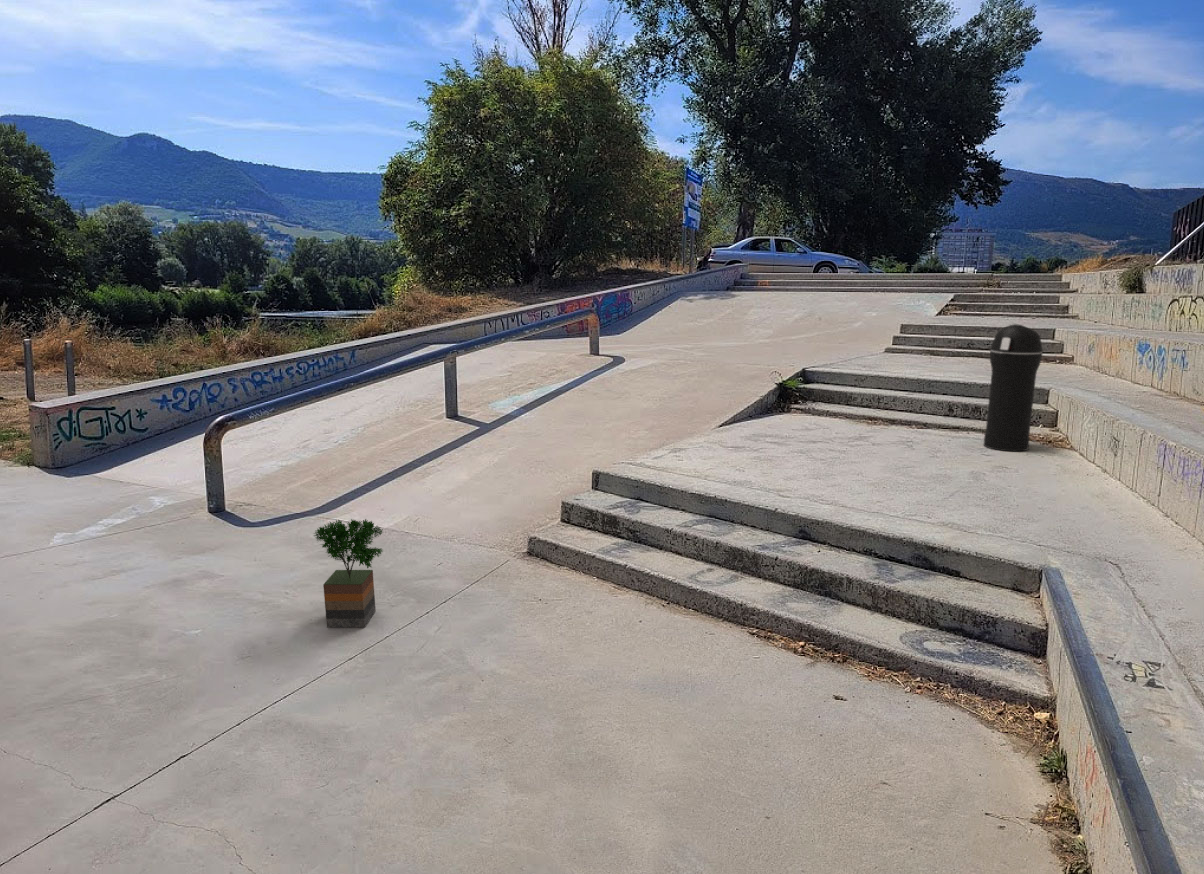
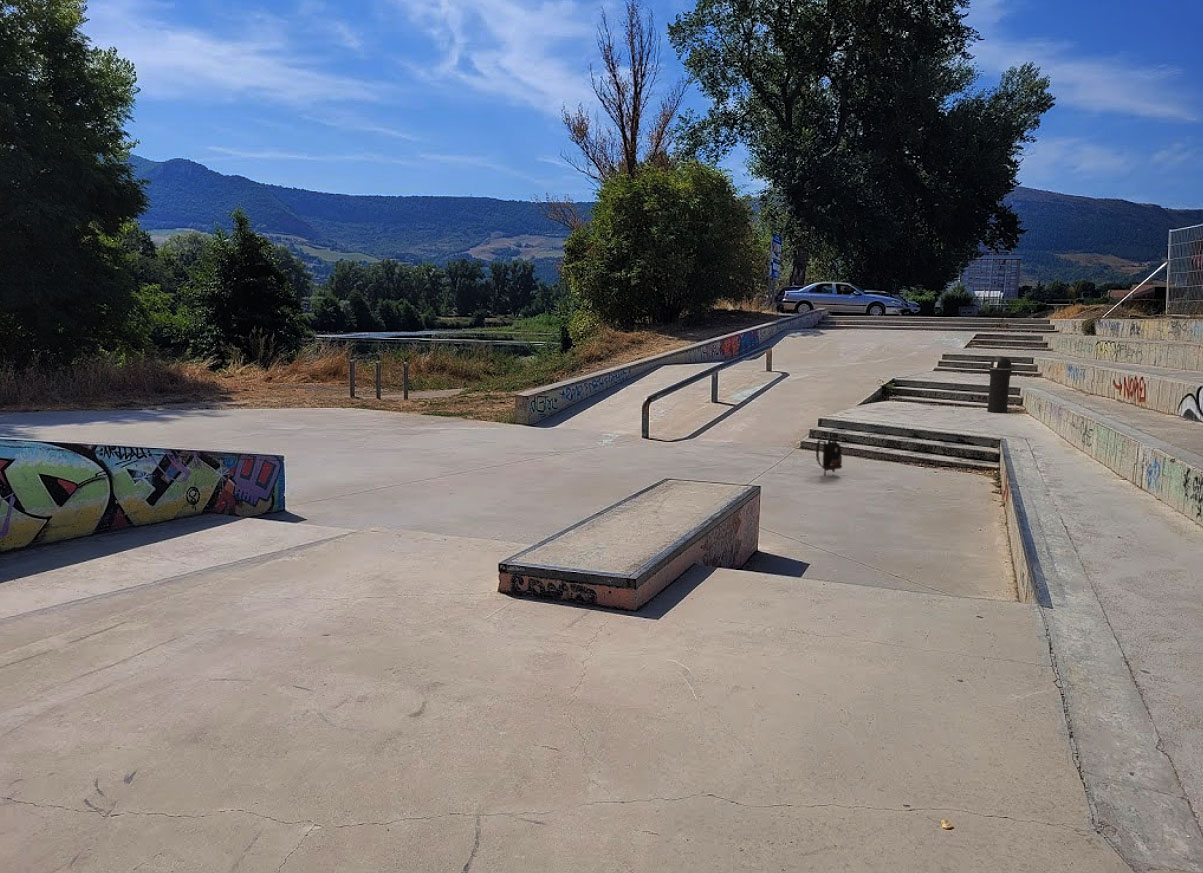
potted tree: present [314,519,383,628] -> none [751,423,777,460]
backpack: none [401,612,489,752] -> present [816,439,842,475]

